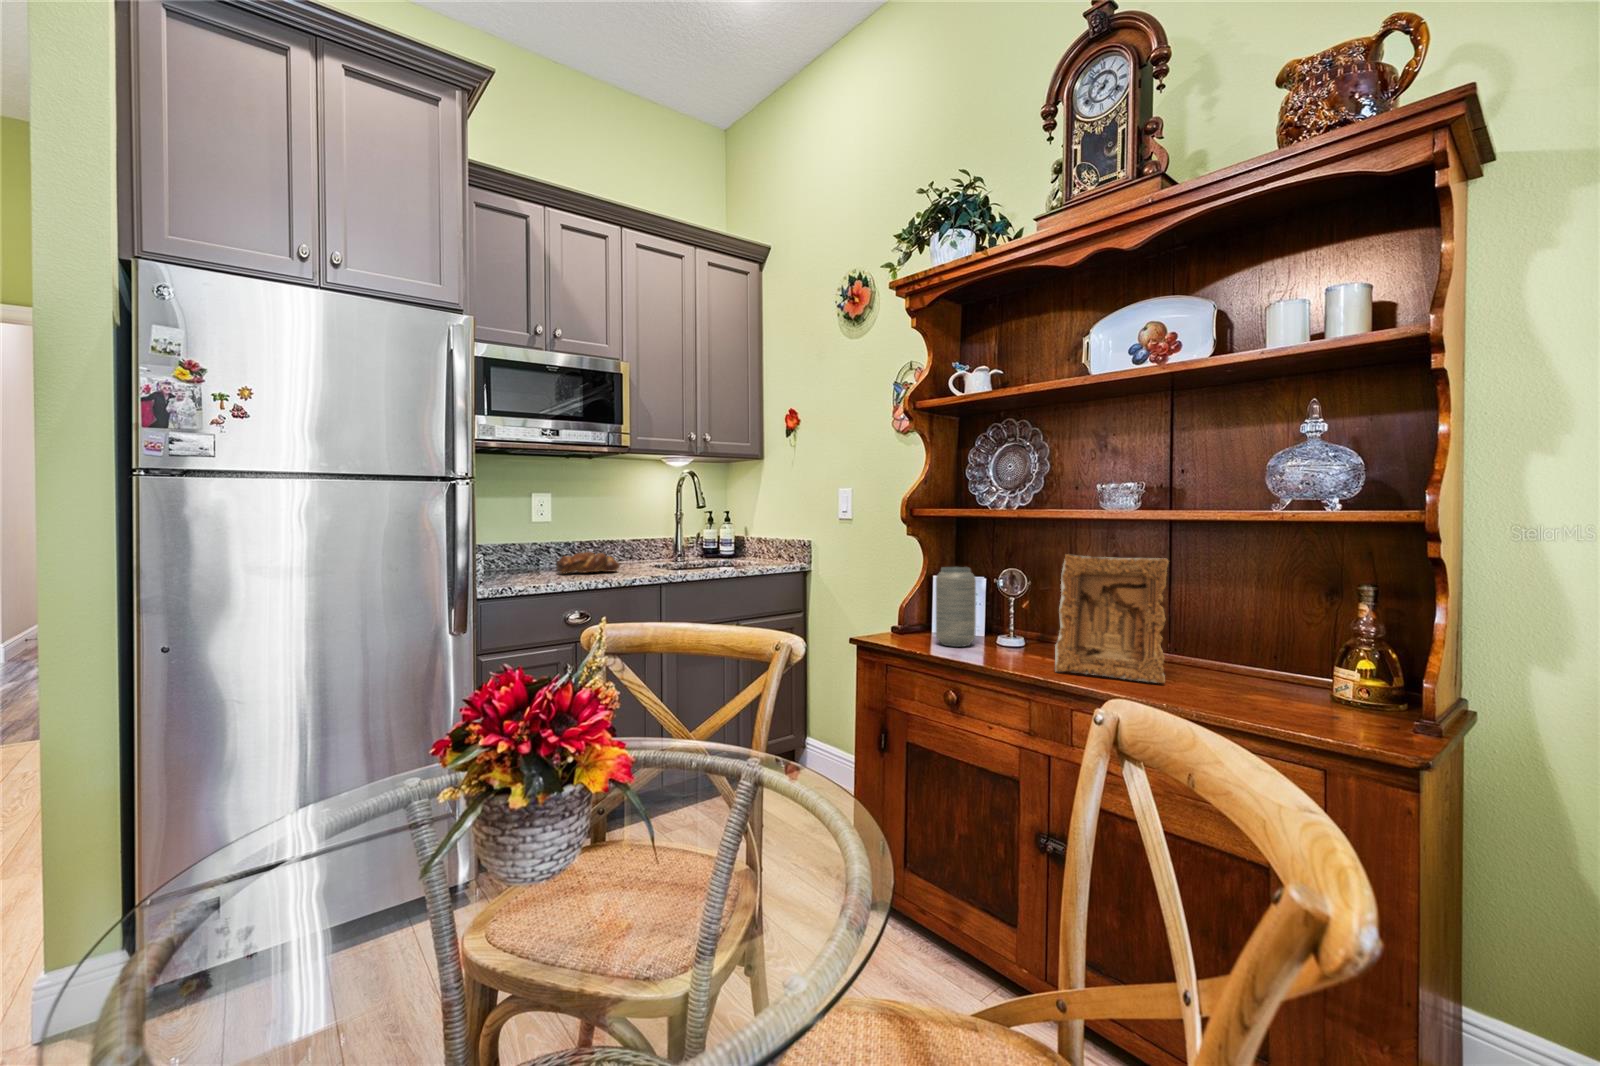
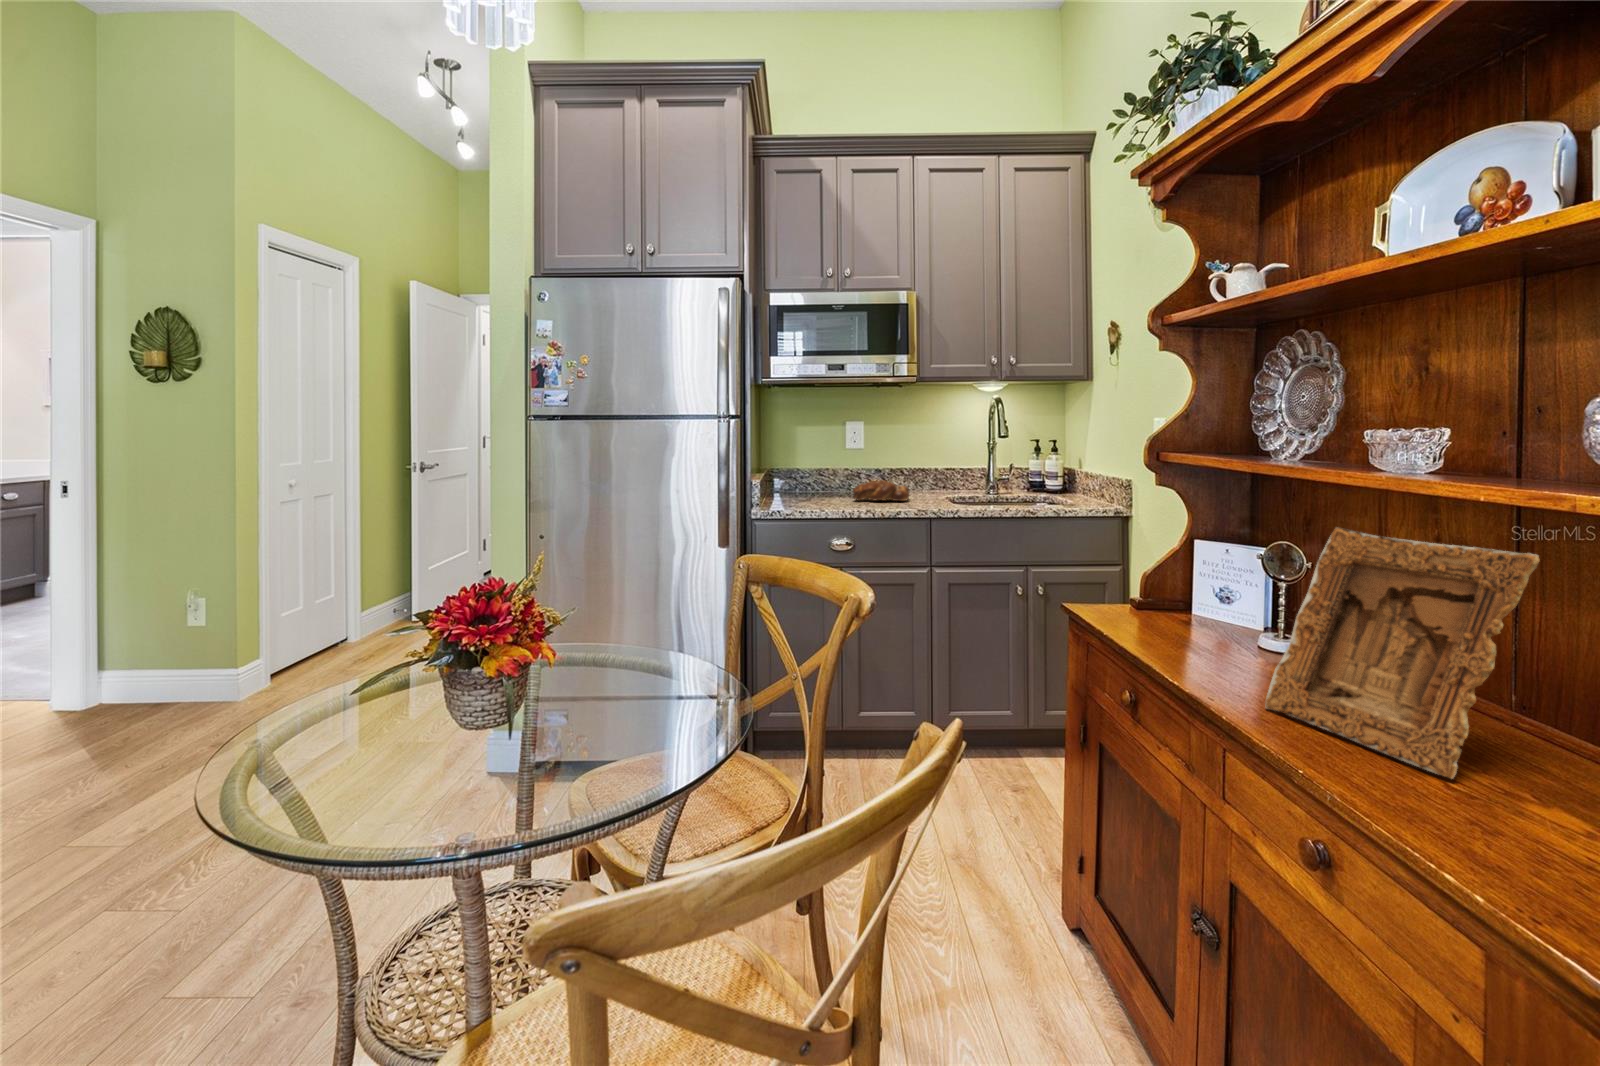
vase: present [936,567,976,647] -> none [1160,528,1230,642]

